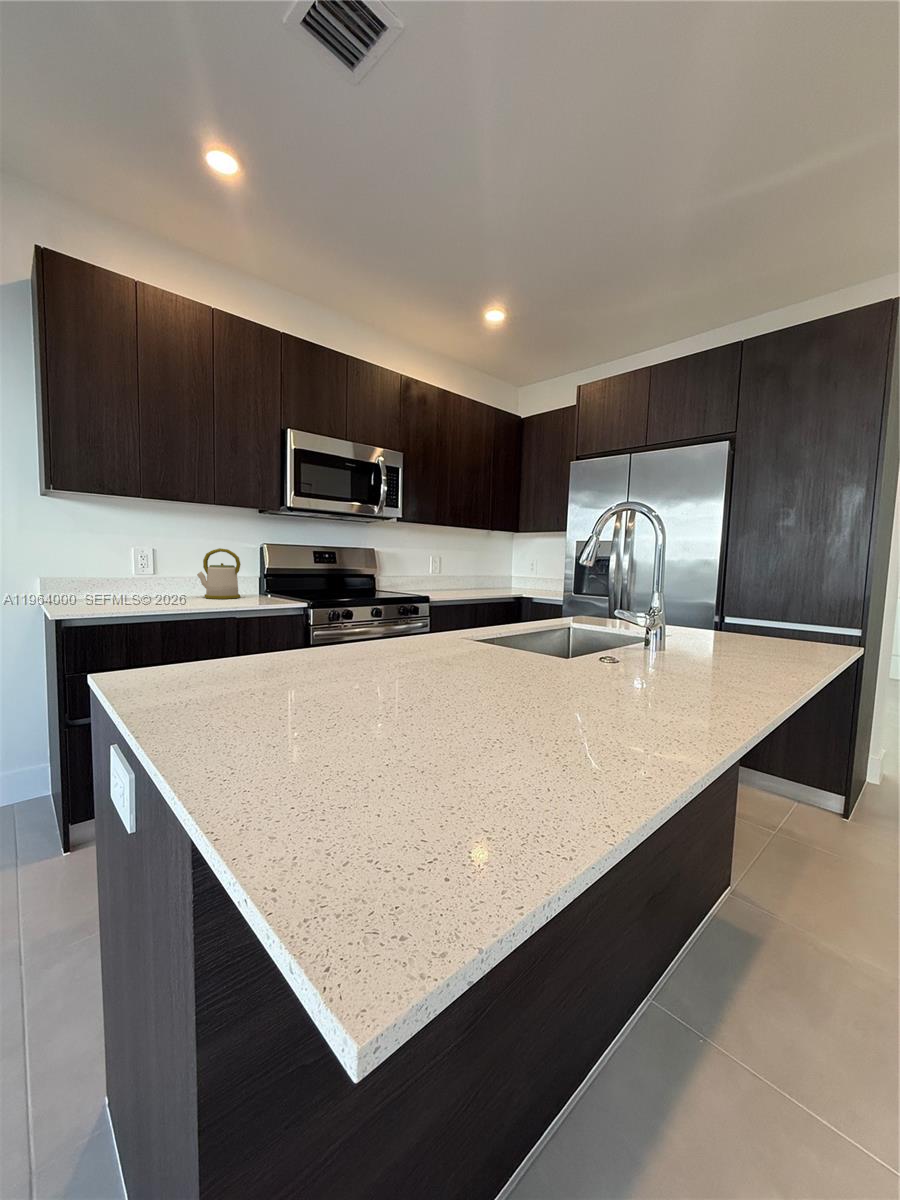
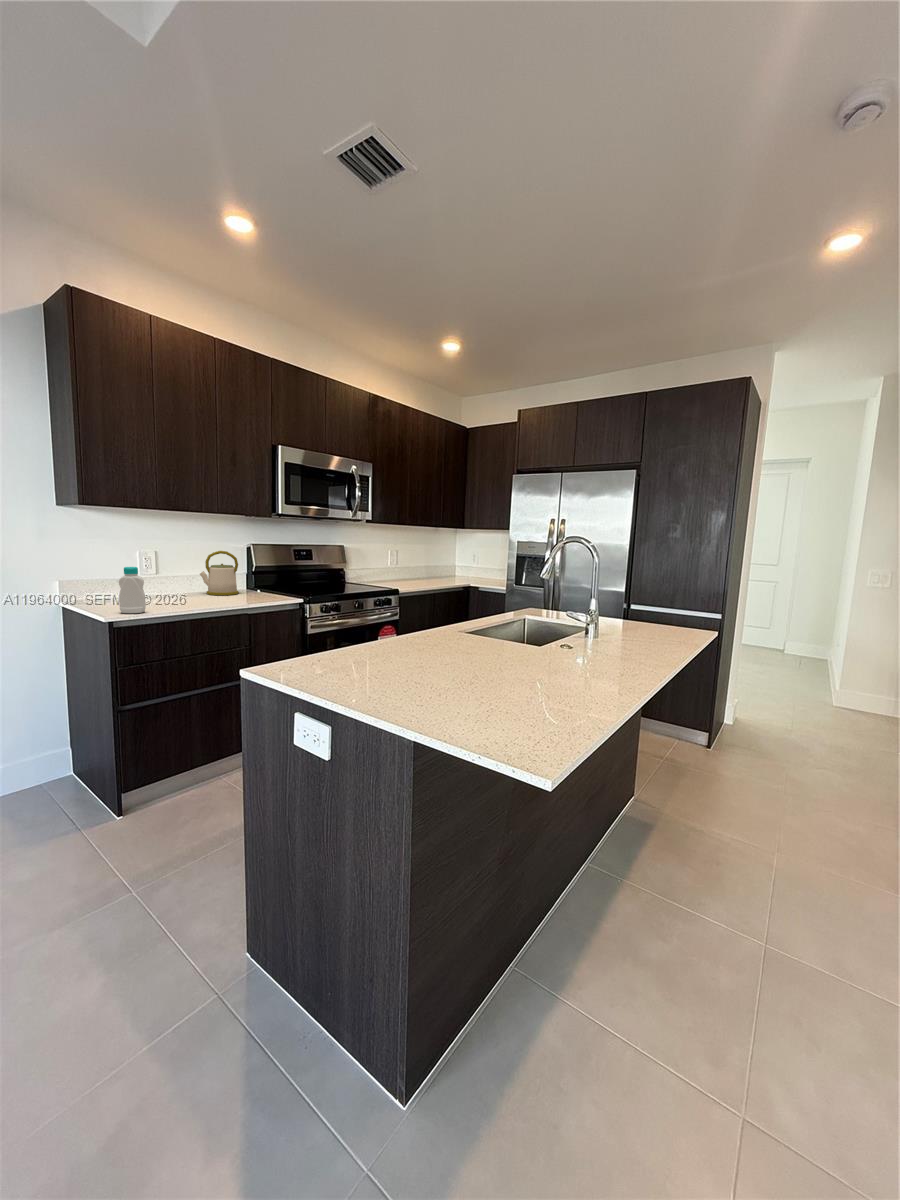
bottle: none [77,558,108,612] -> present [119,567,146,613]

